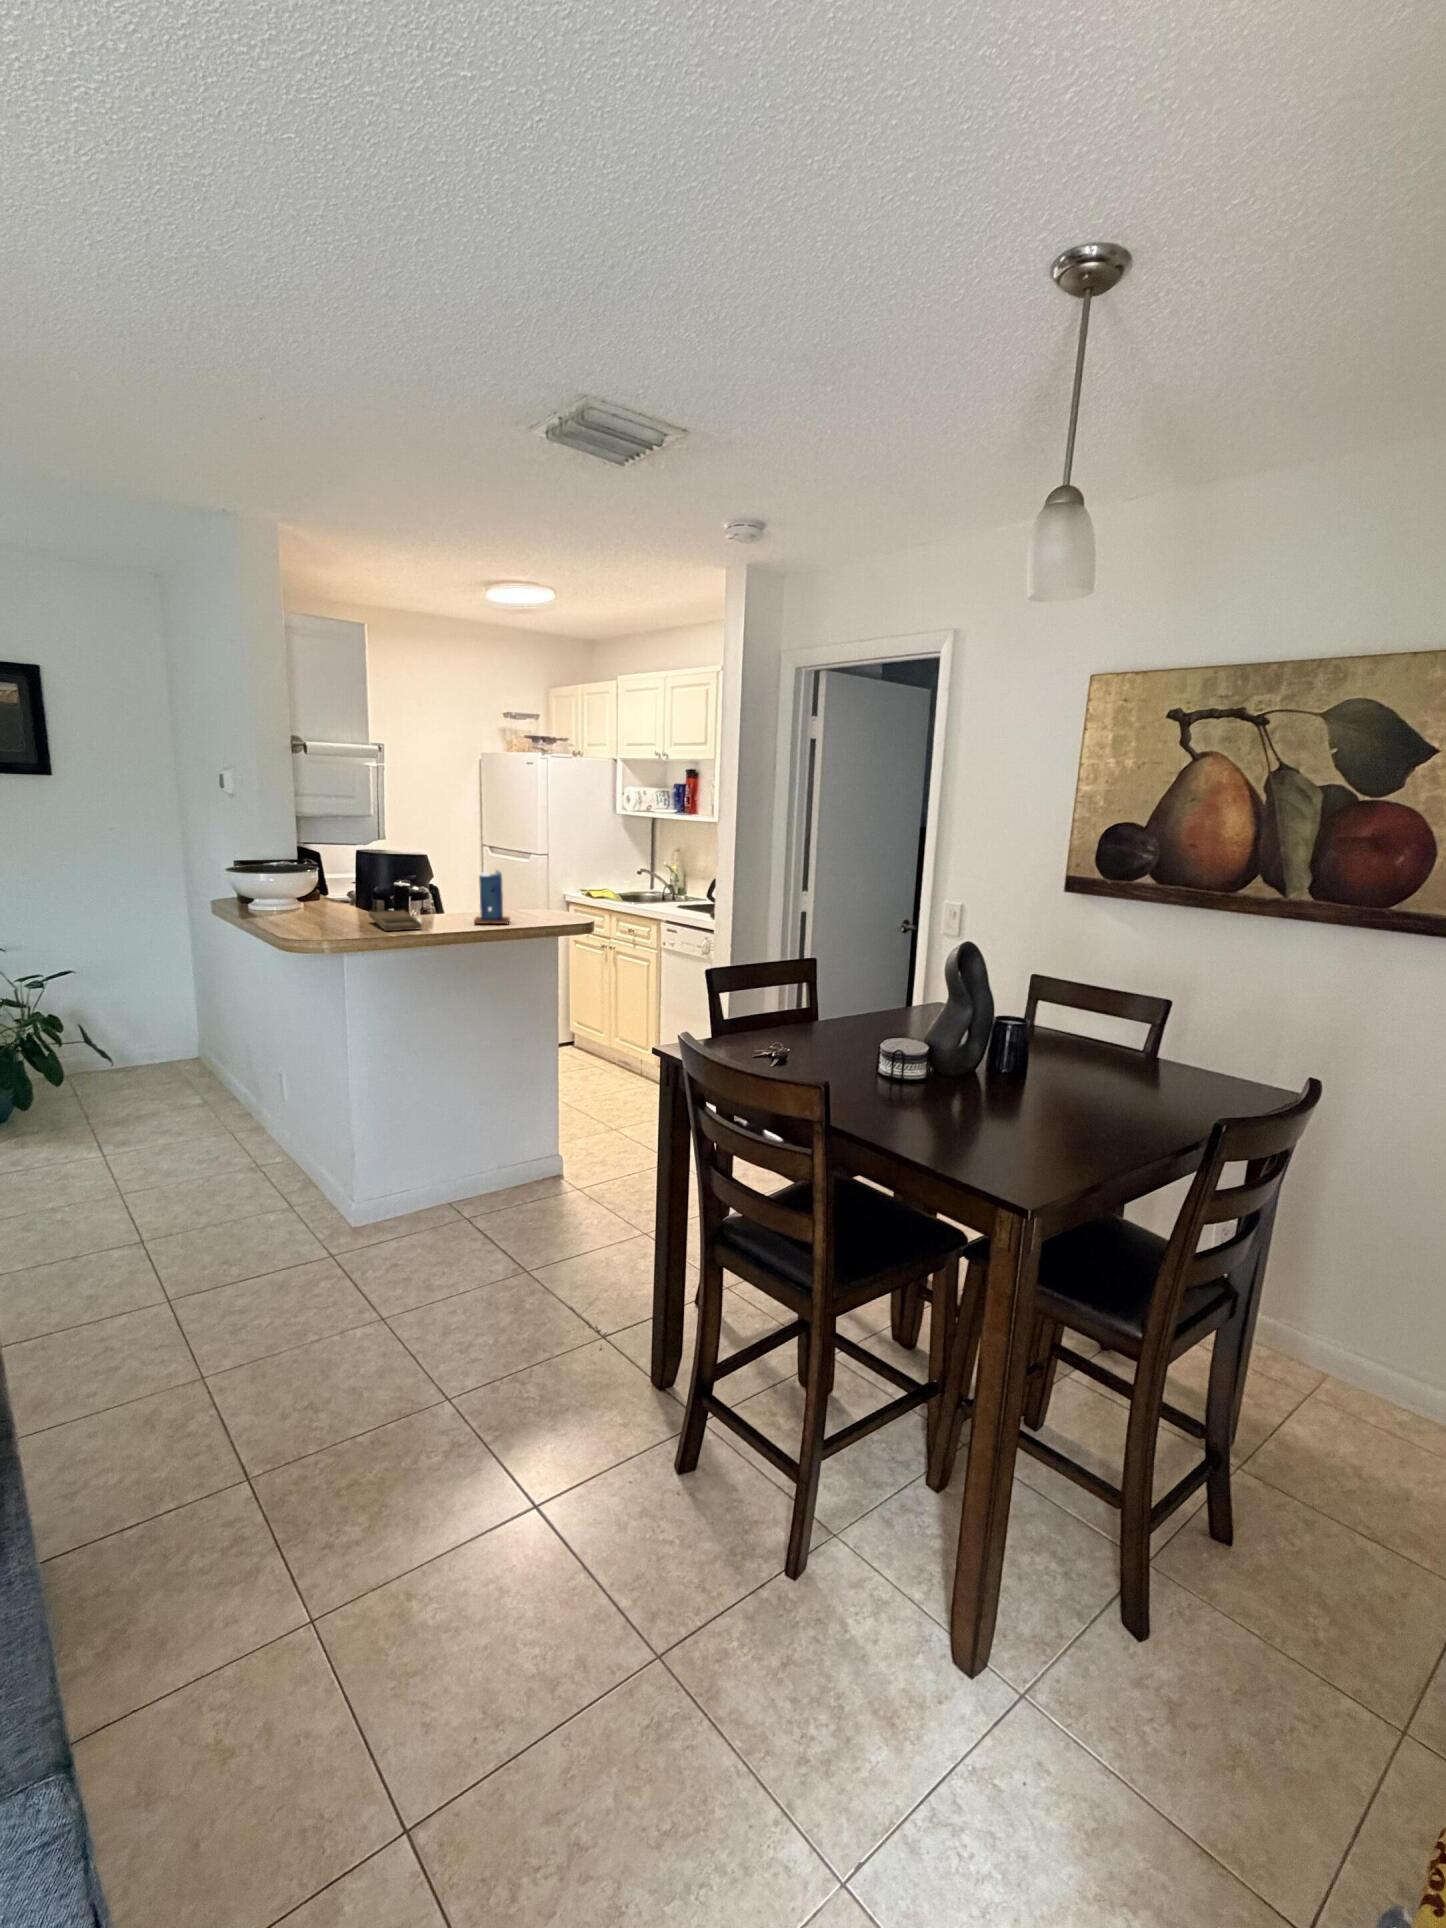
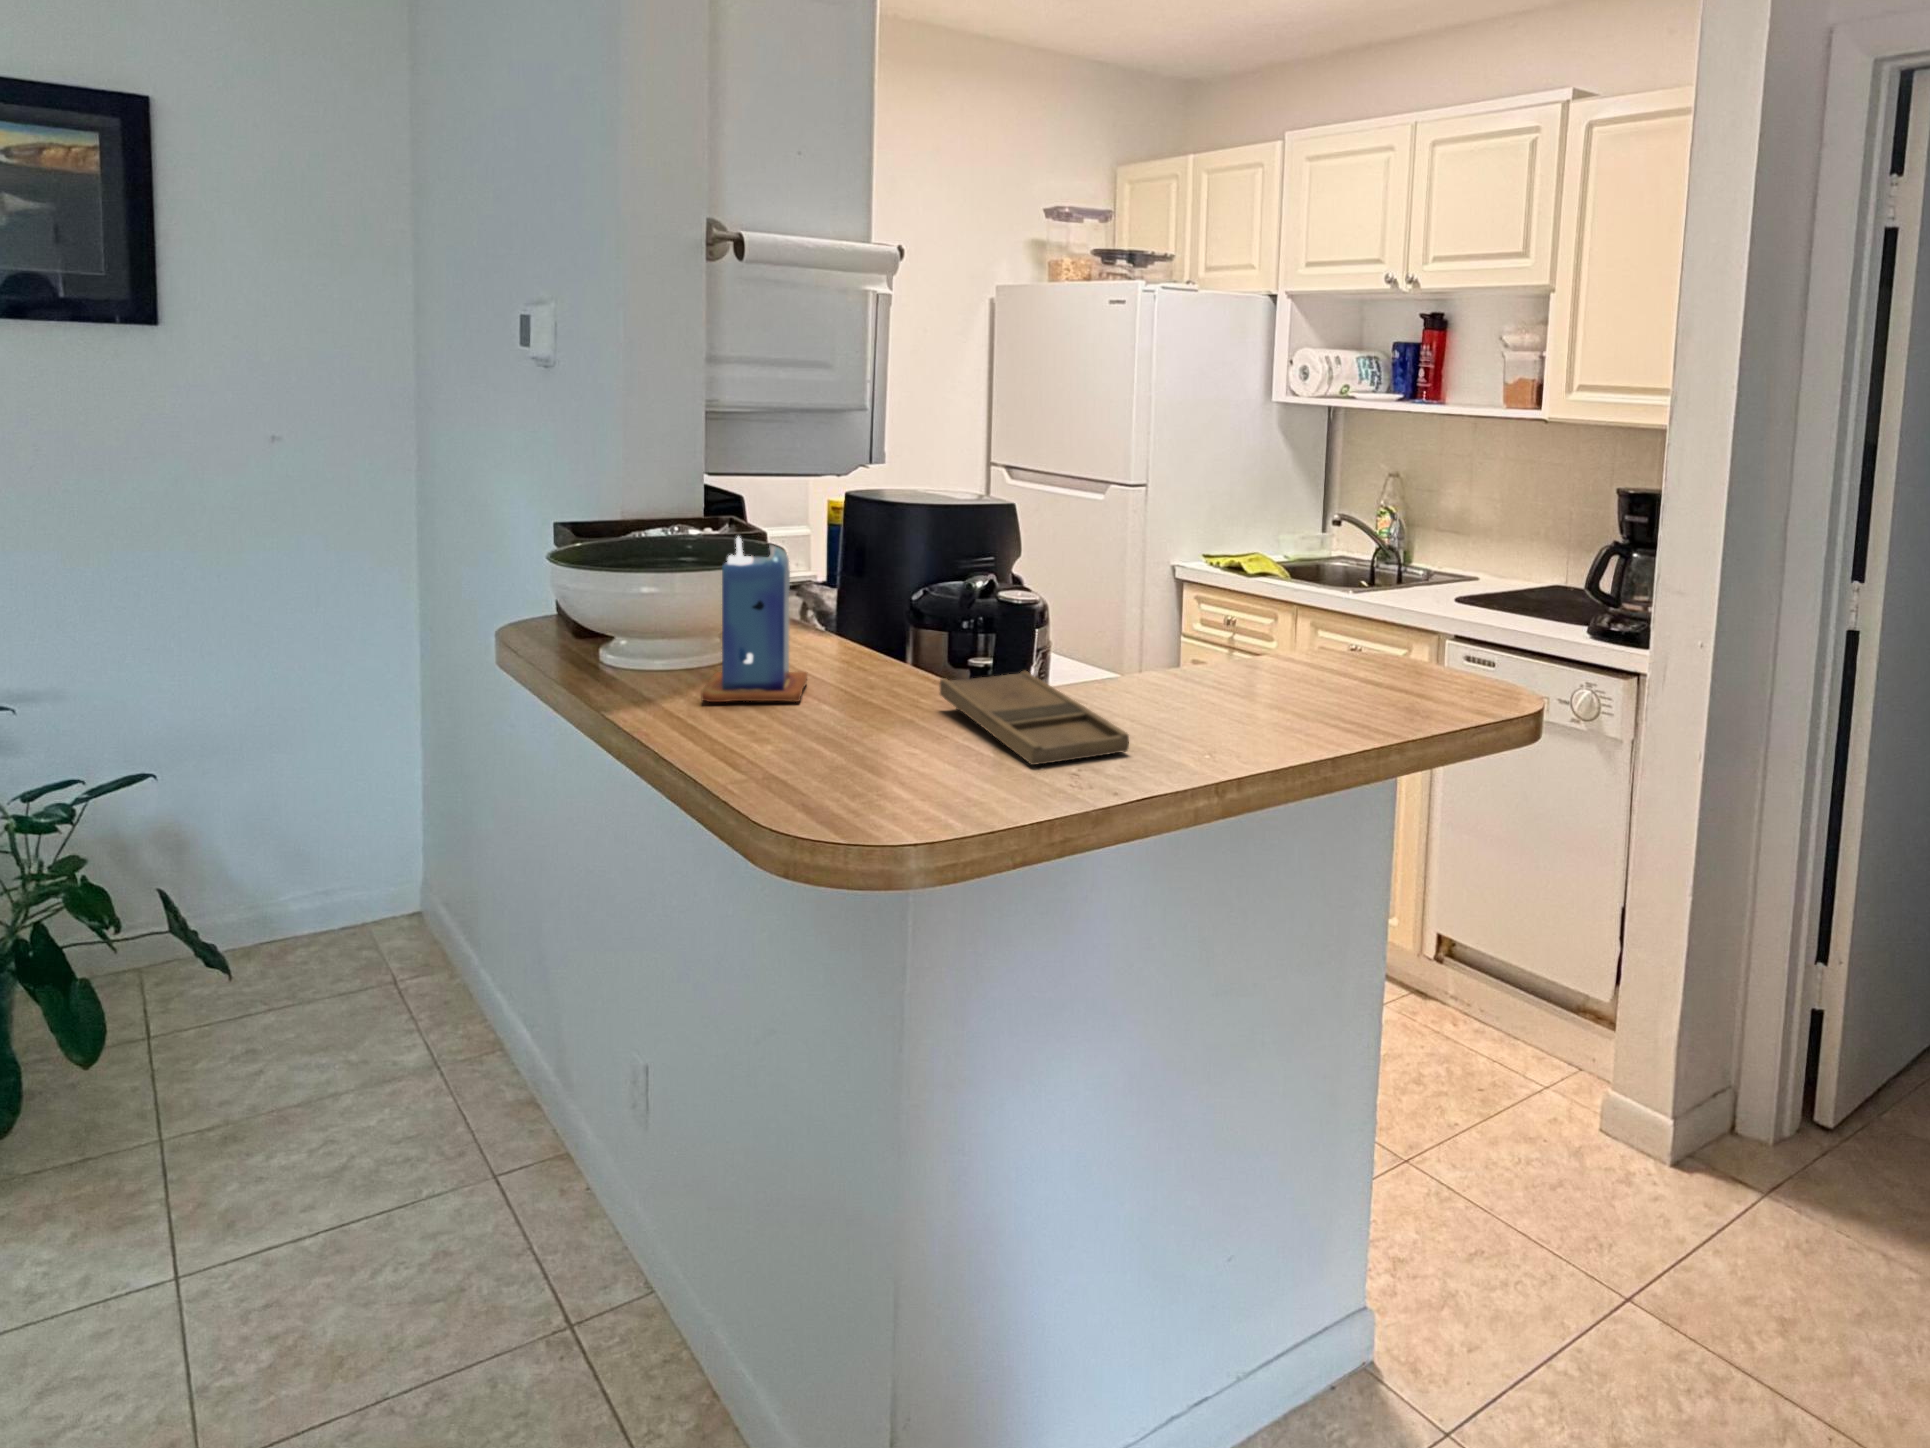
candle: present [474,868,510,924] -> present [701,537,807,702]

